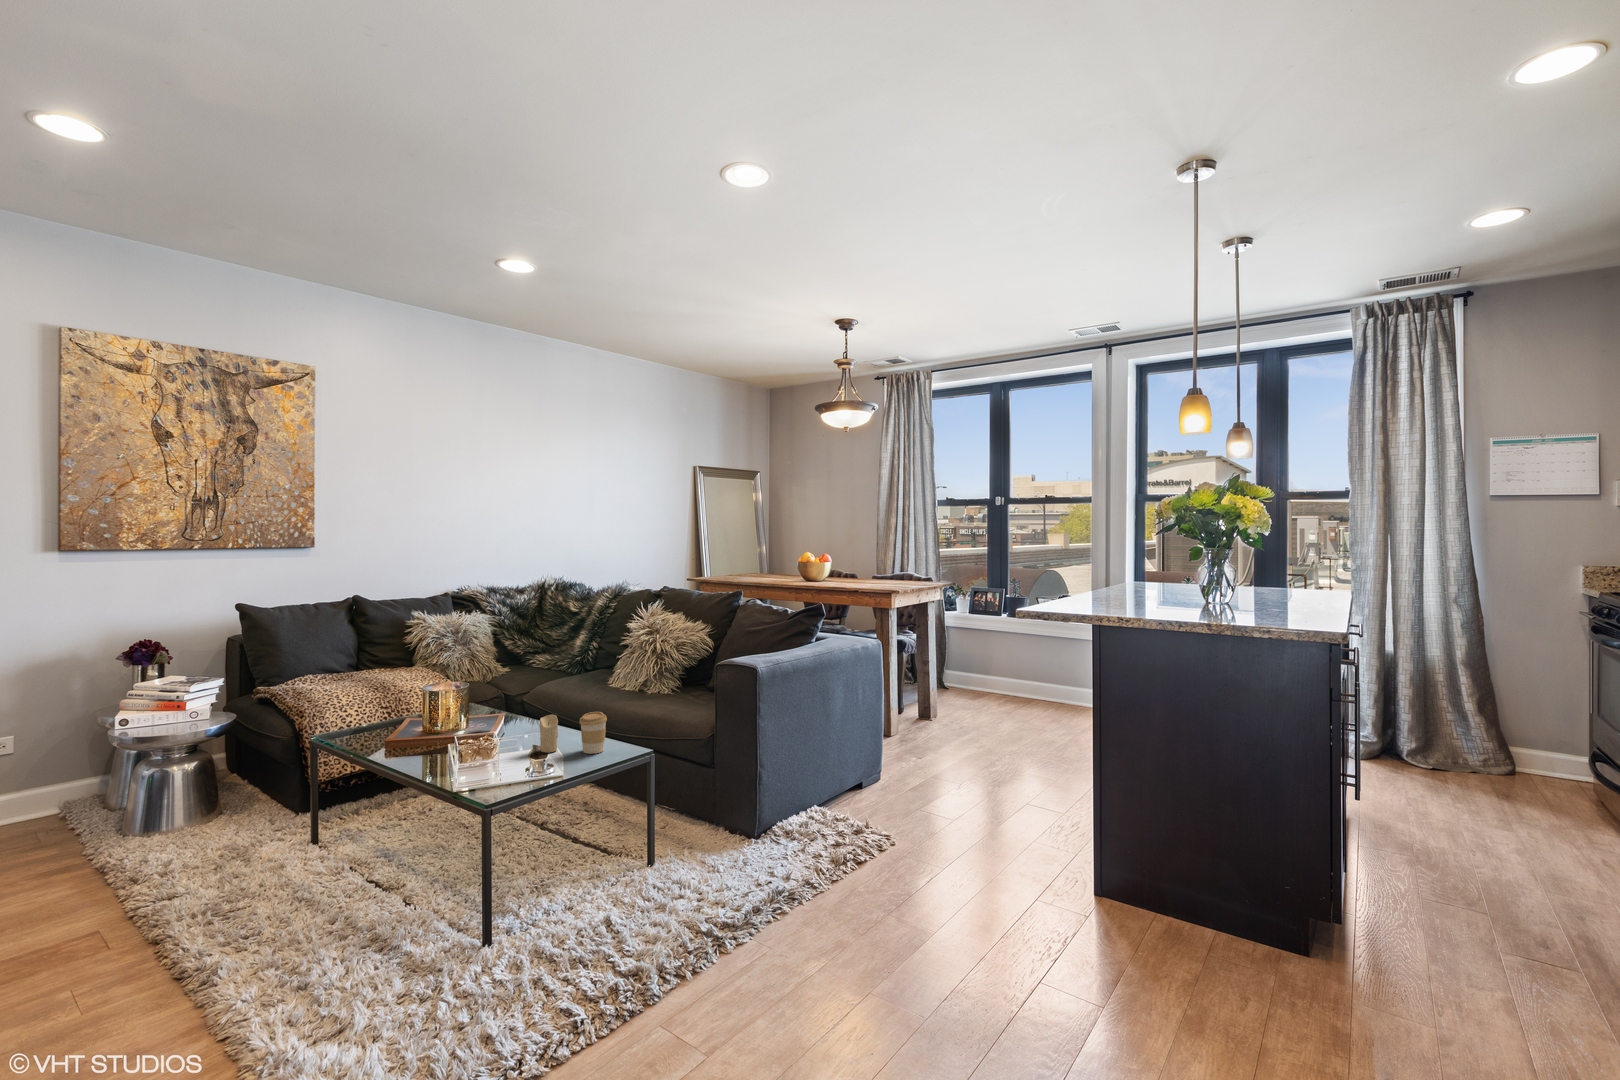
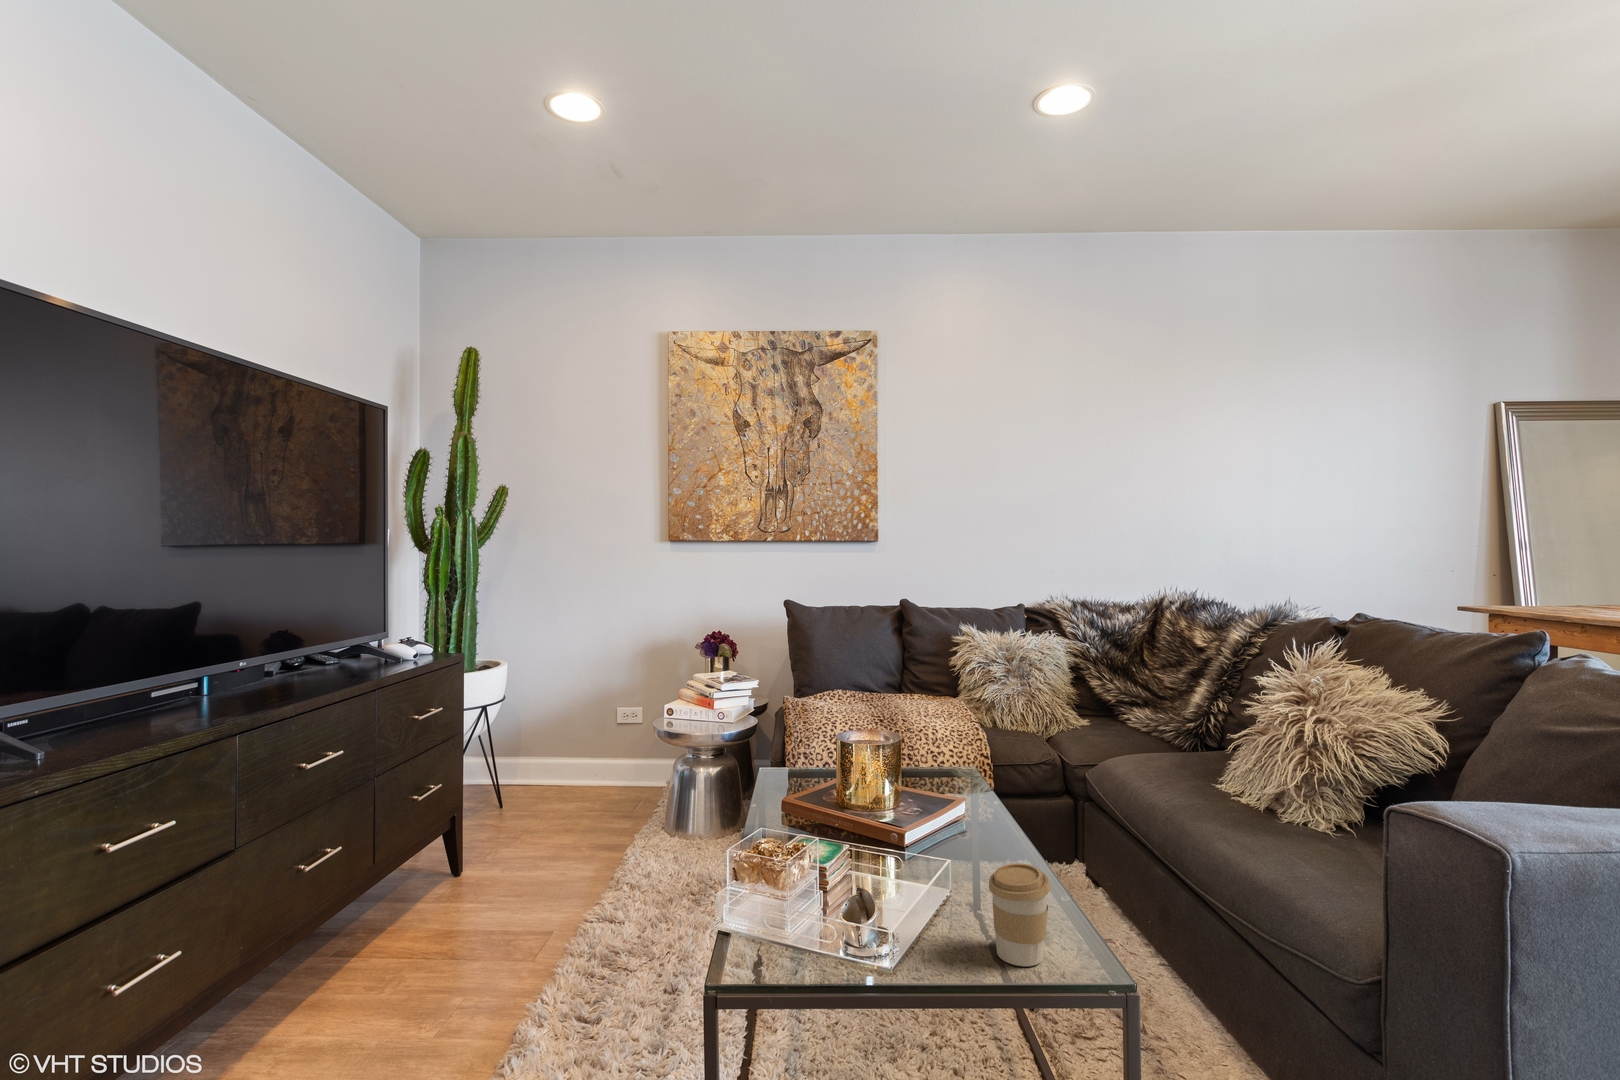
candle: present [539,715,558,753] -> none [926,842,961,923]

